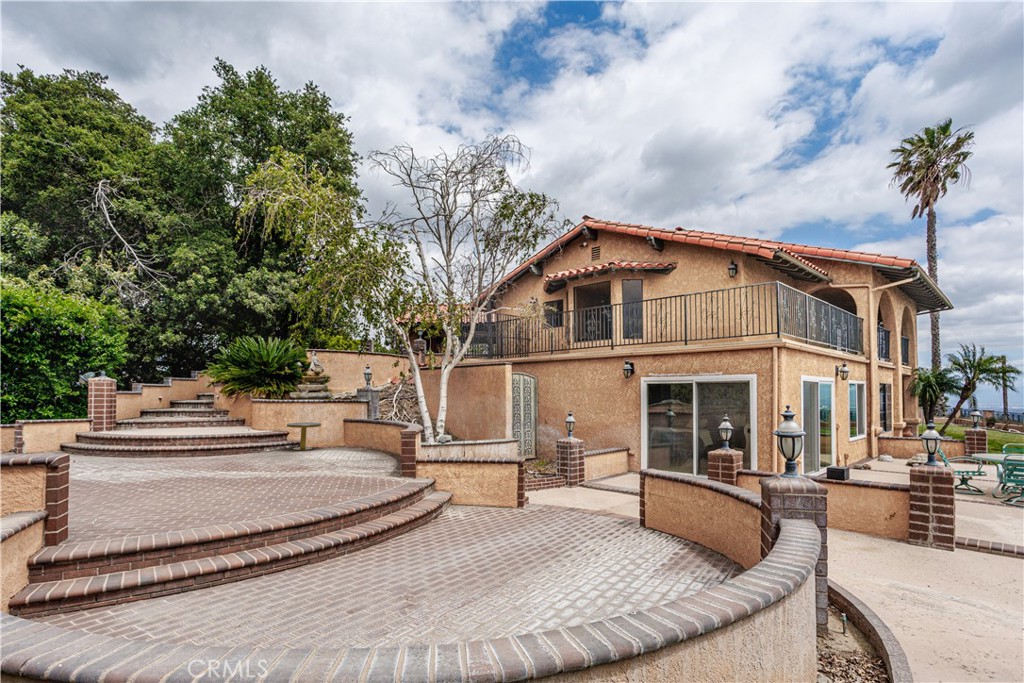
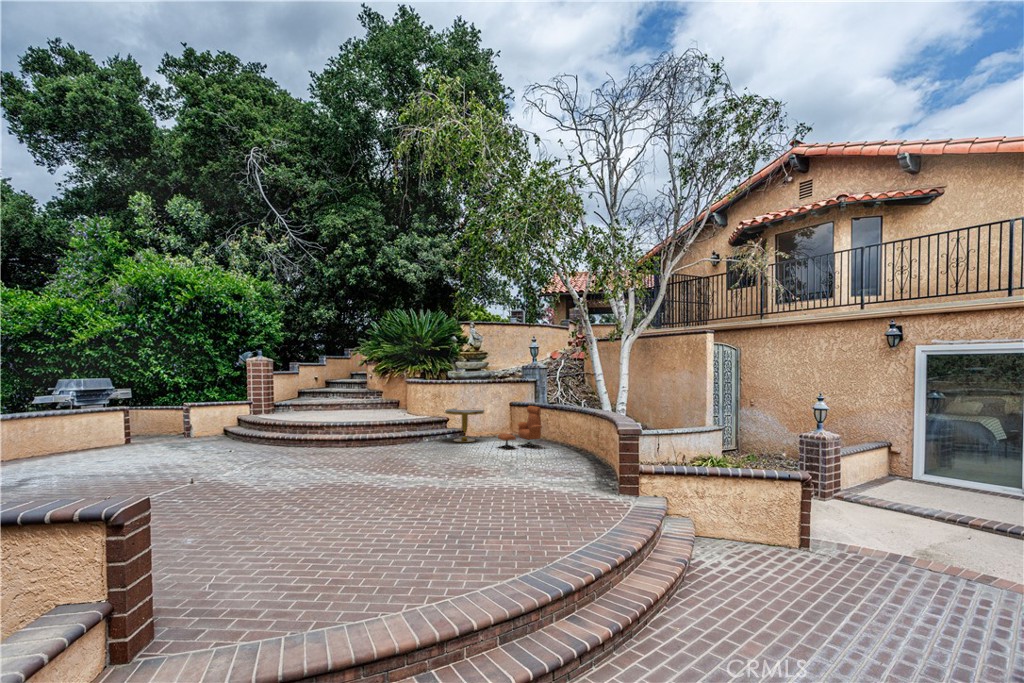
lounge chair: none [328,420,368,454] -> present [497,406,542,449]

